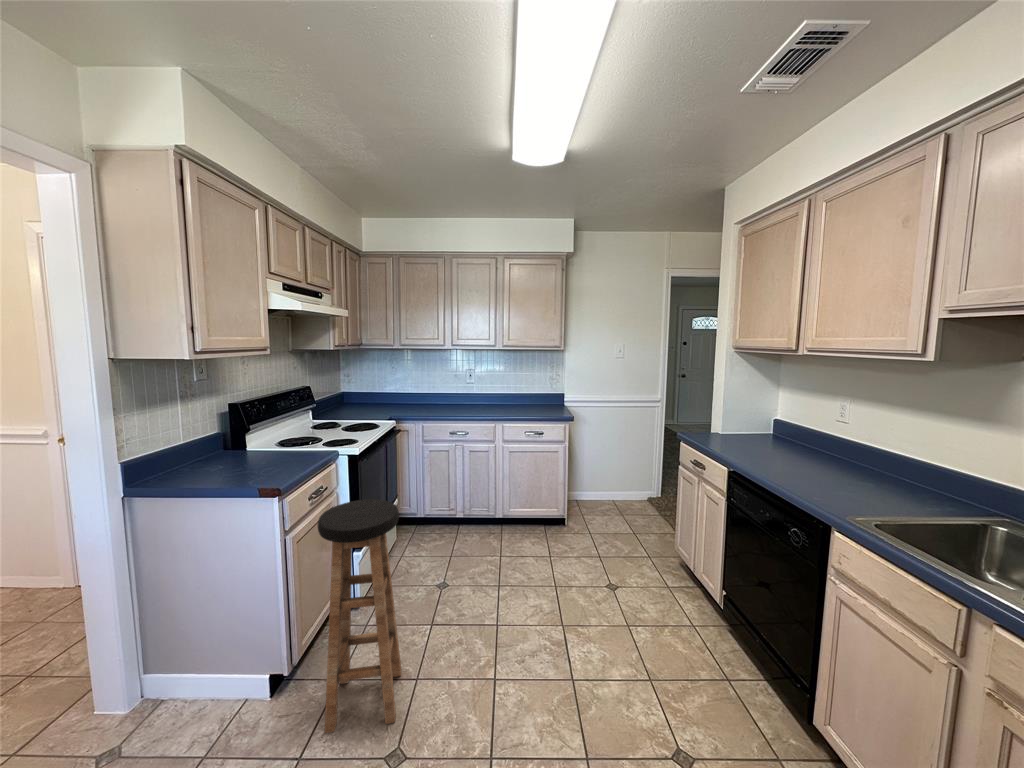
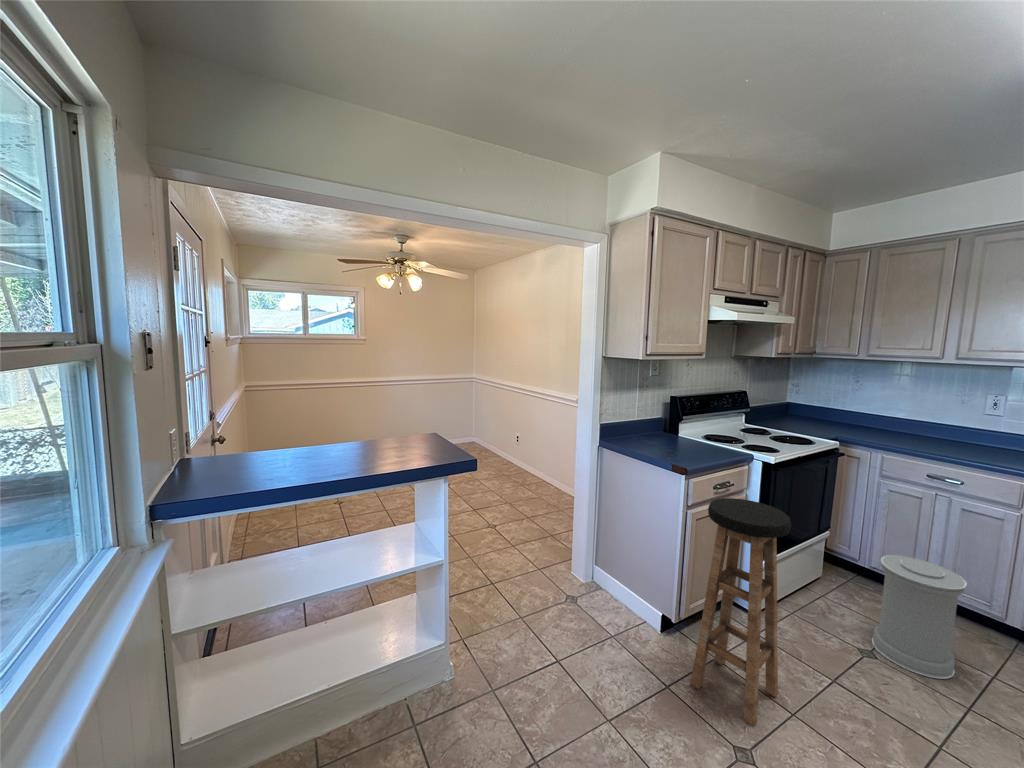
trash can: none [440,496,486,580] -> present [872,555,967,679]

